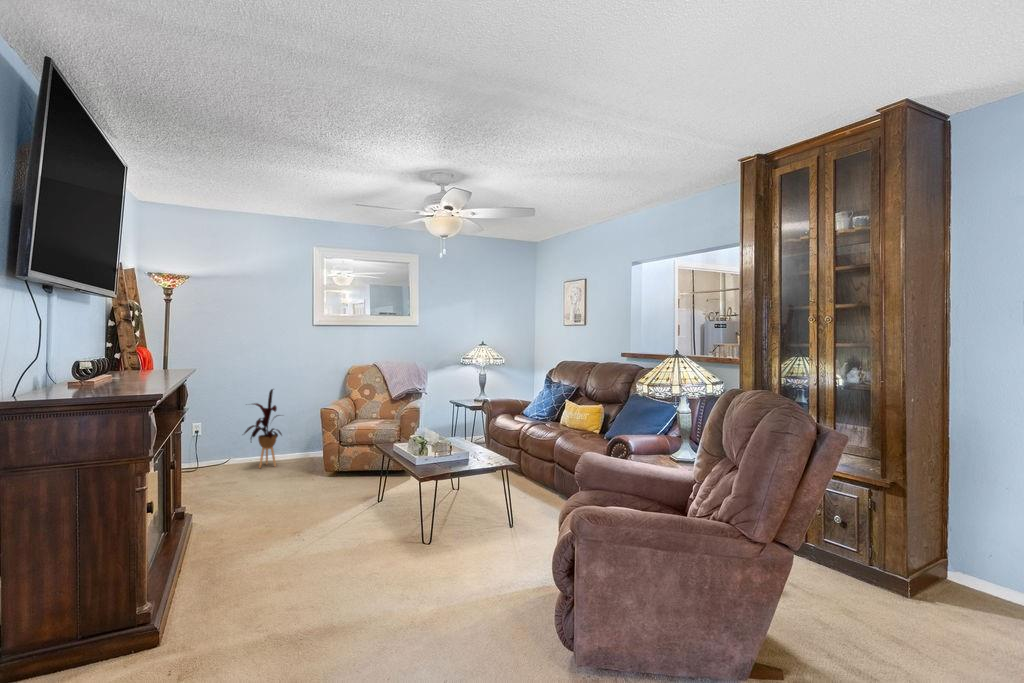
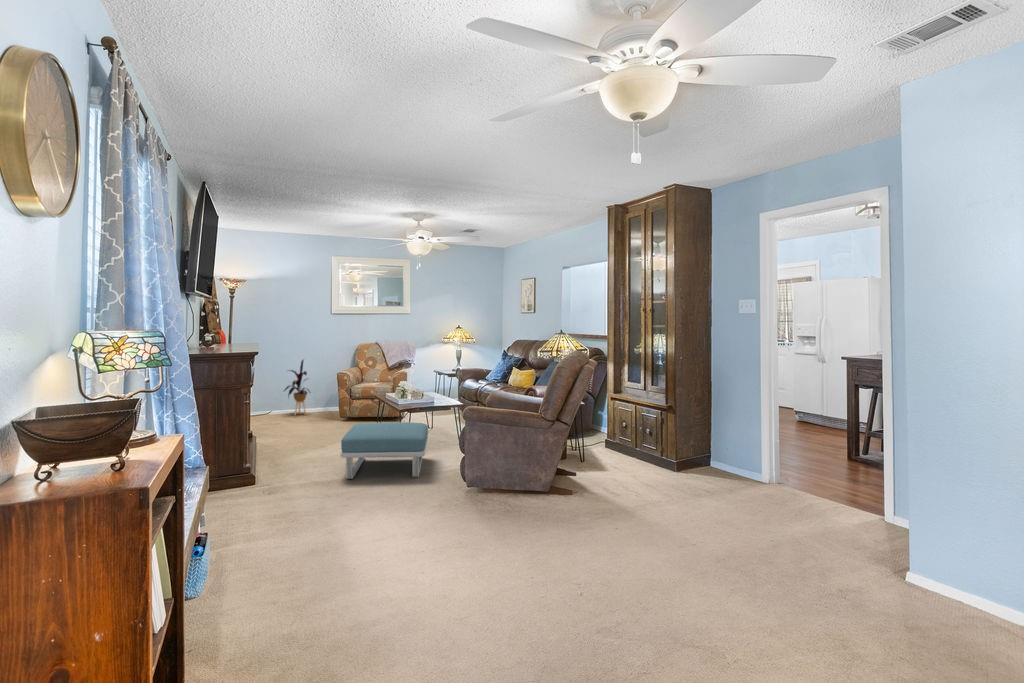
footstool: none [316,507,475,637] -> present [341,422,428,479]

